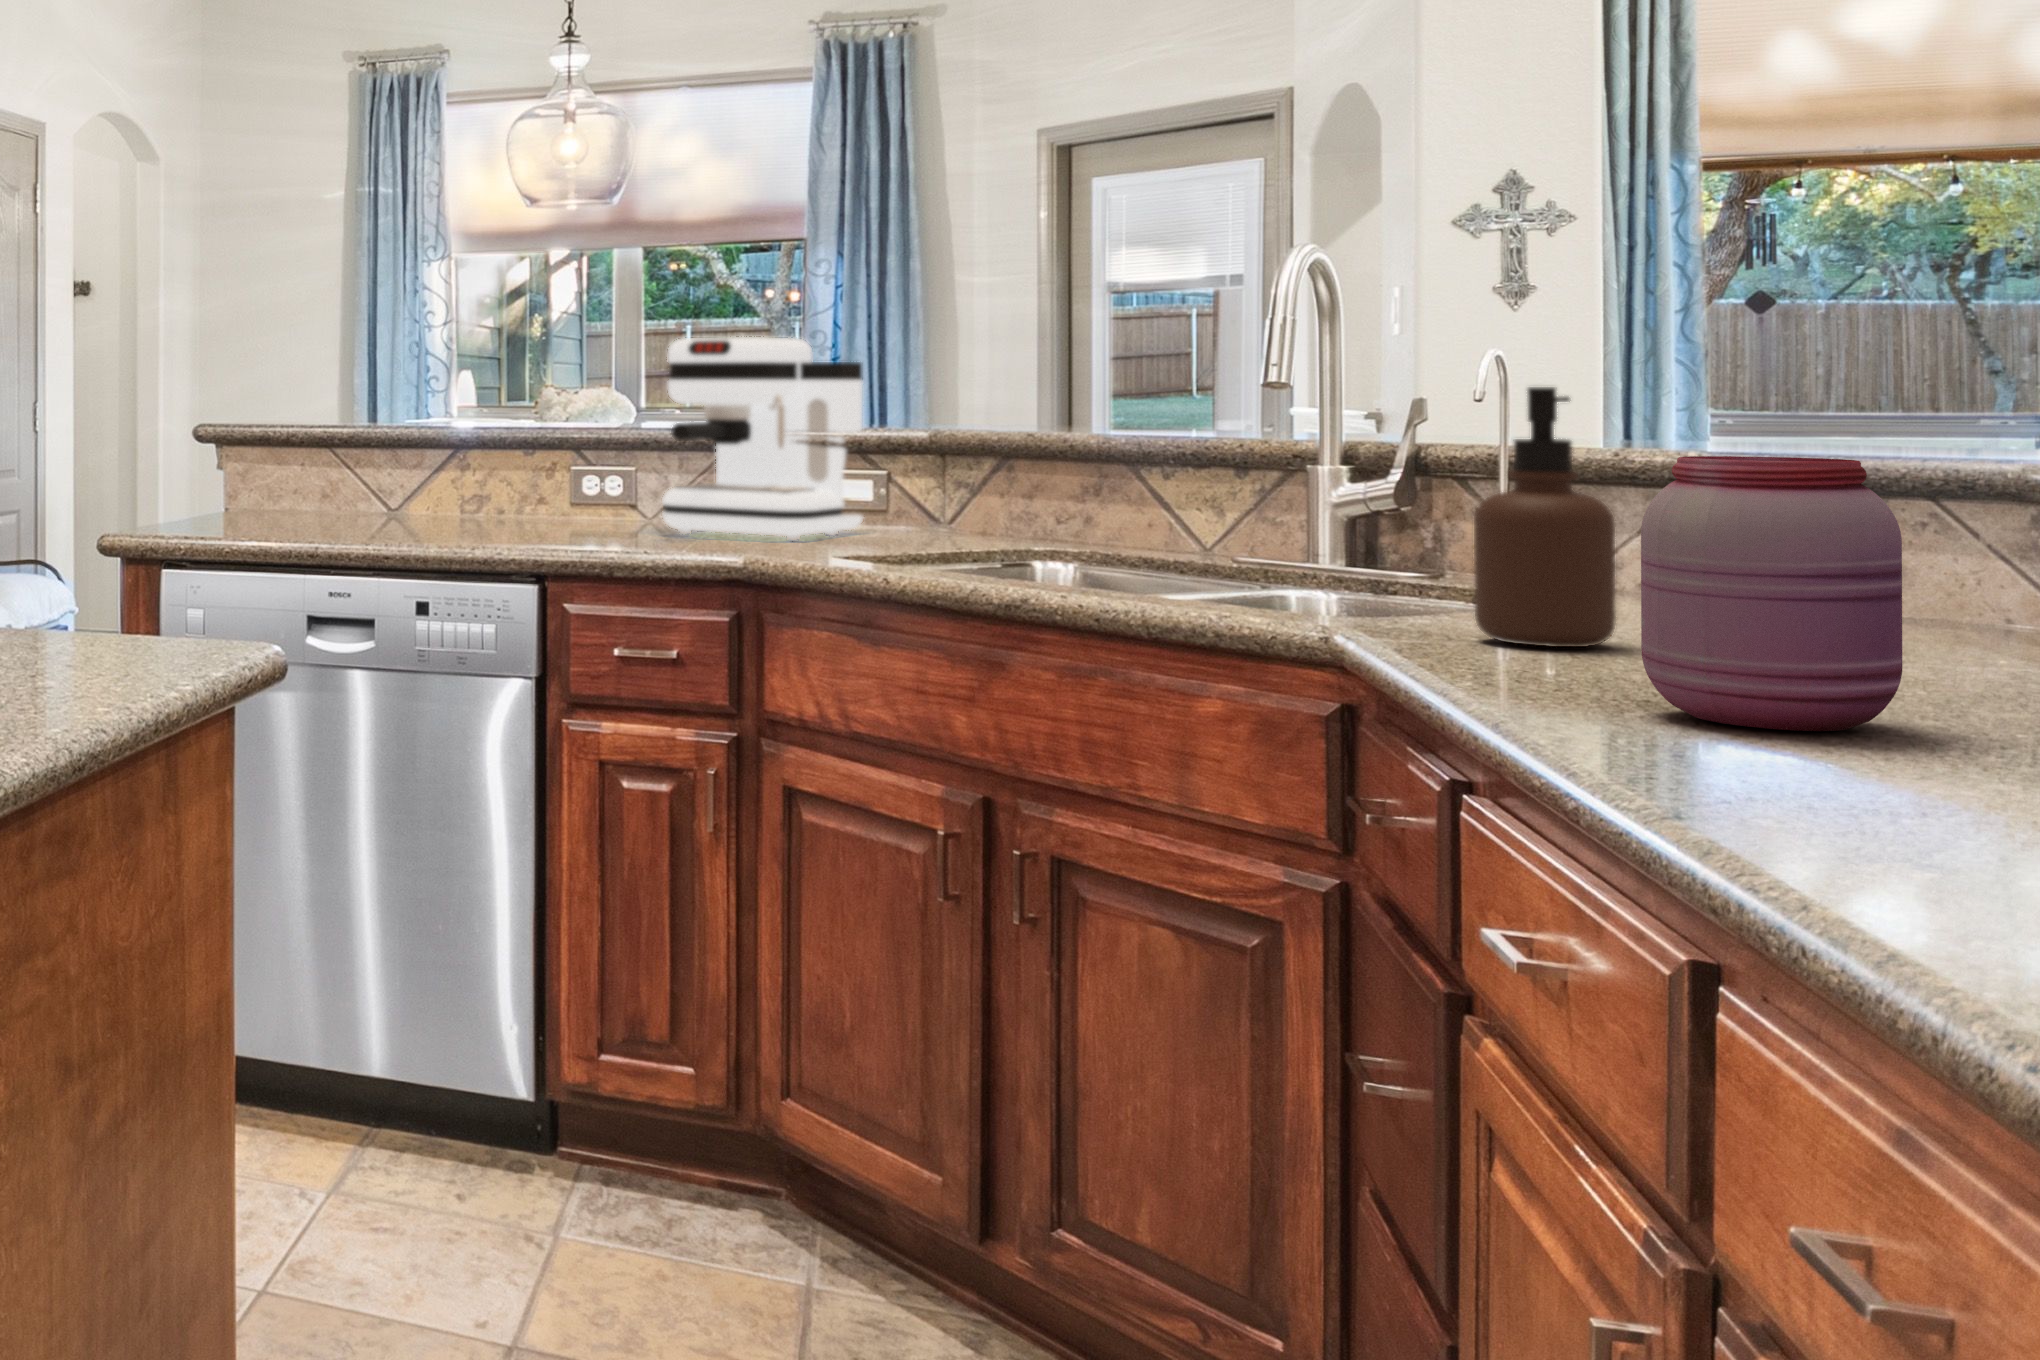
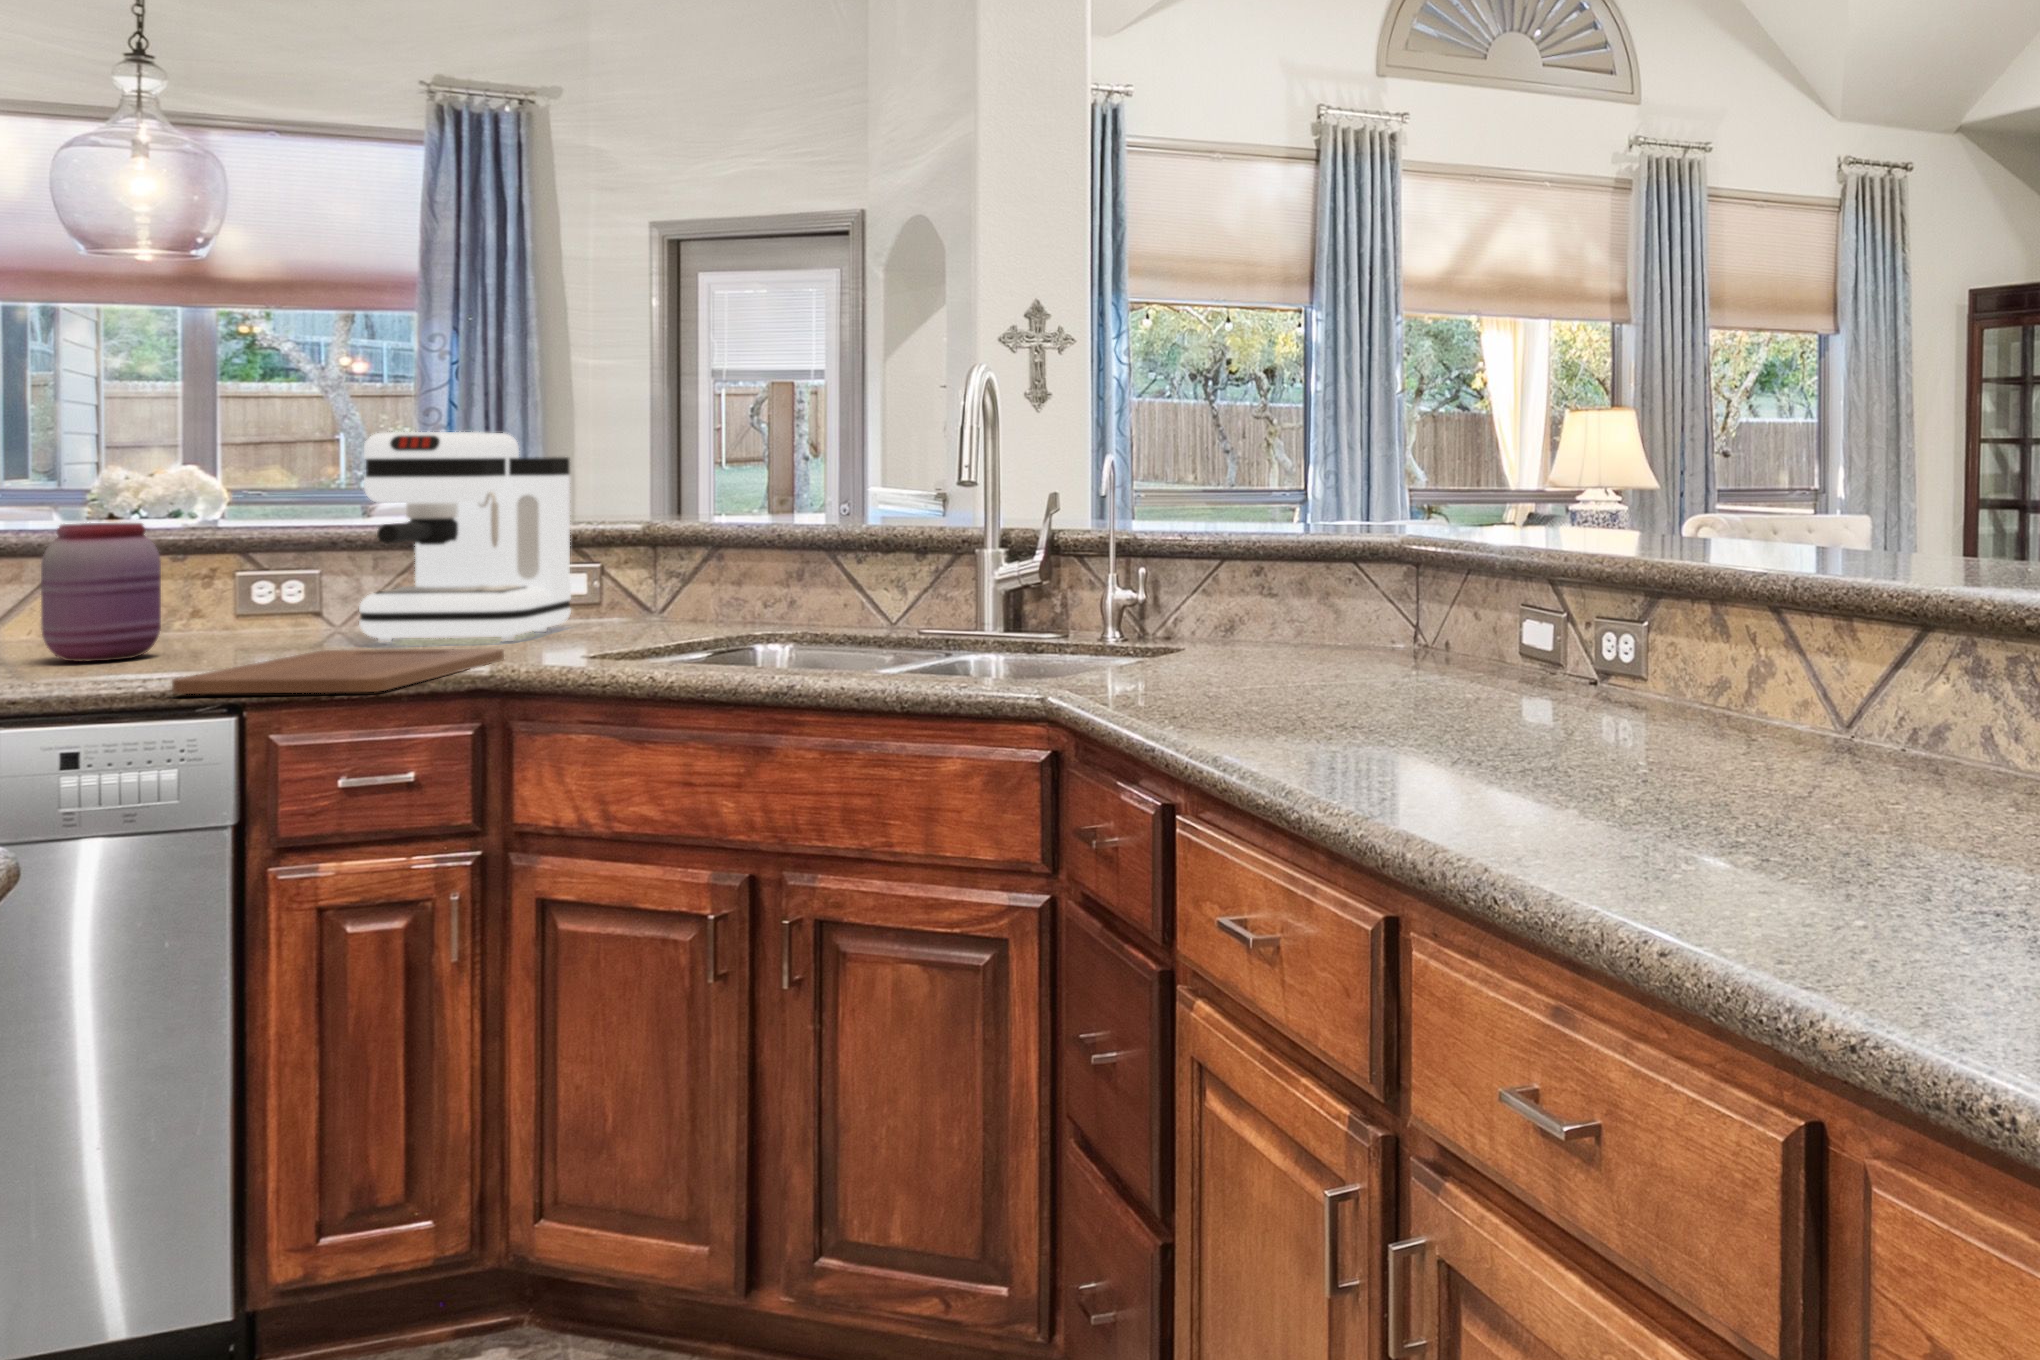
soap dispenser: present [1474,387,1616,647] -> none [1135,484,1222,686]
jar: present [1641,456,1902,731] -> present [41,523,161,662]
cutting board: none [485,535,774,572] -> present [172,649,504,694]

